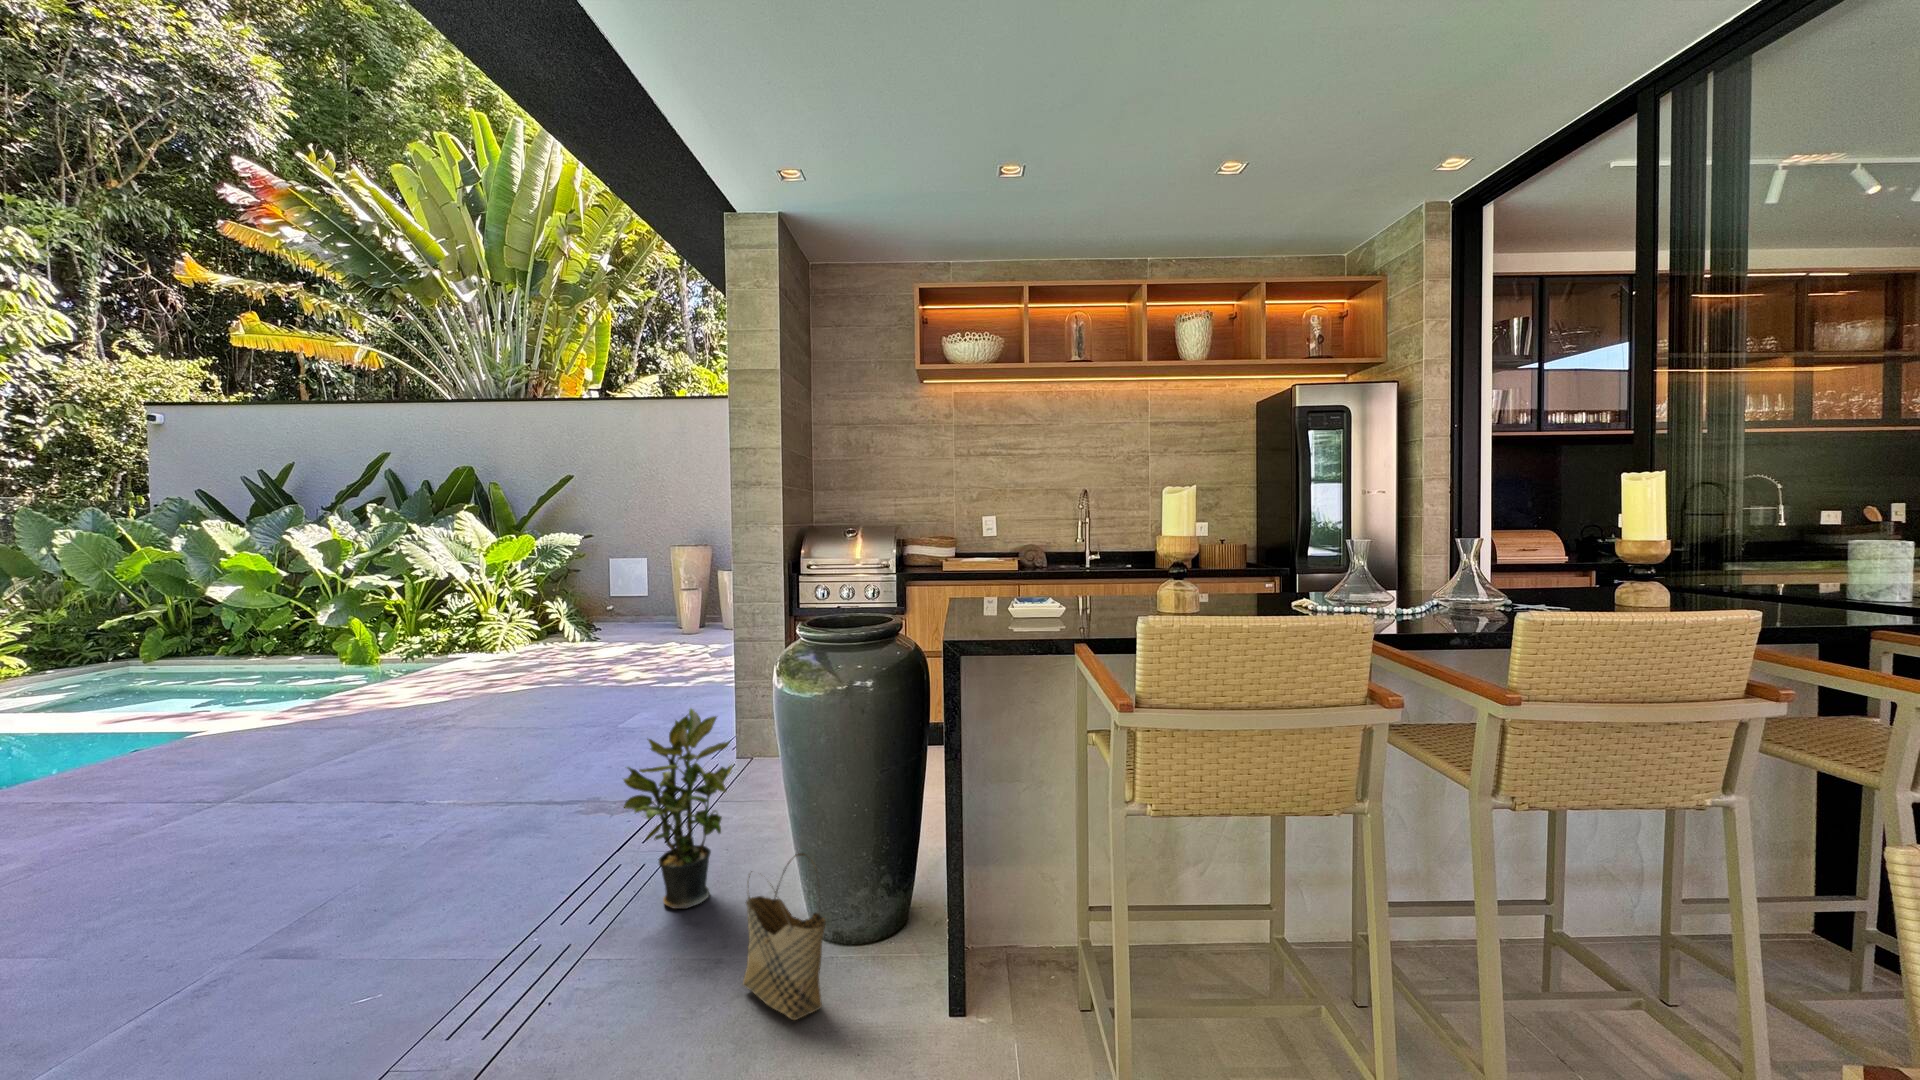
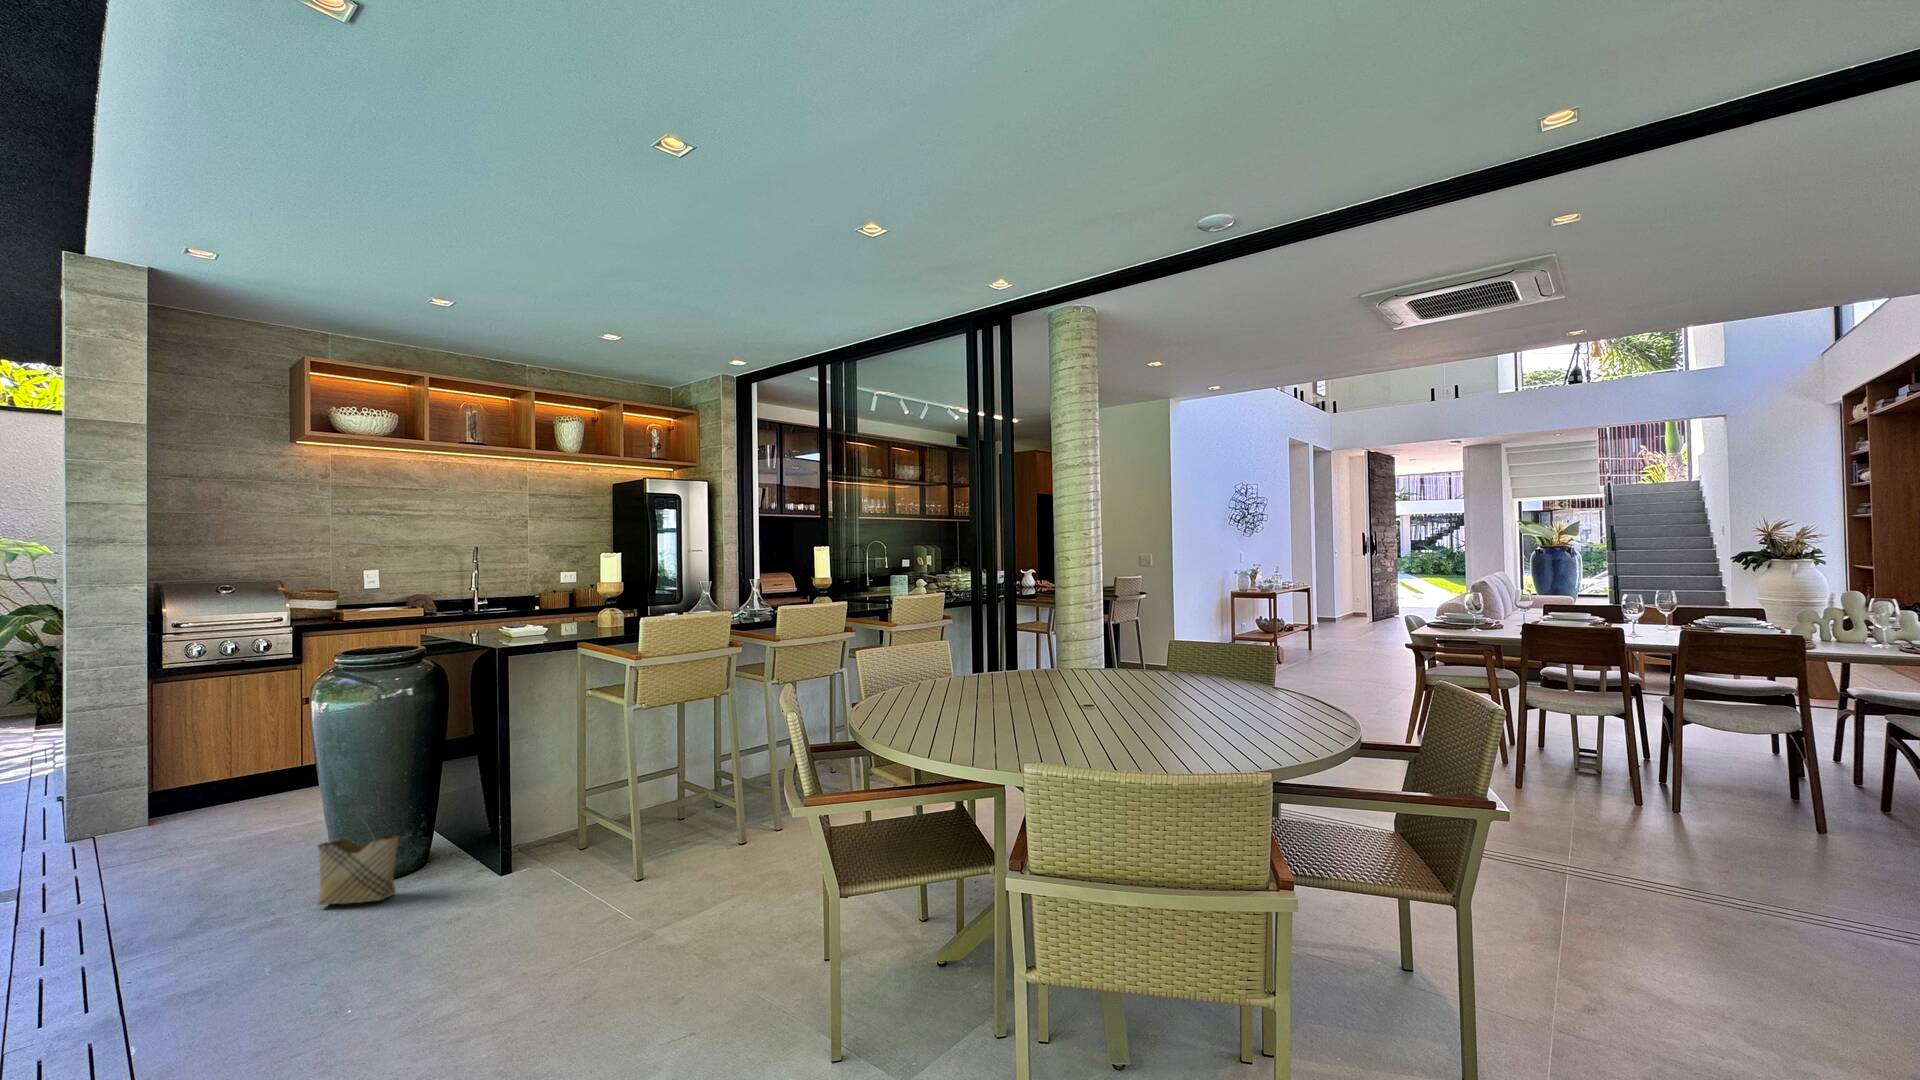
potted plant: present [623,709,733,909] -> none [107,738,235,913]

